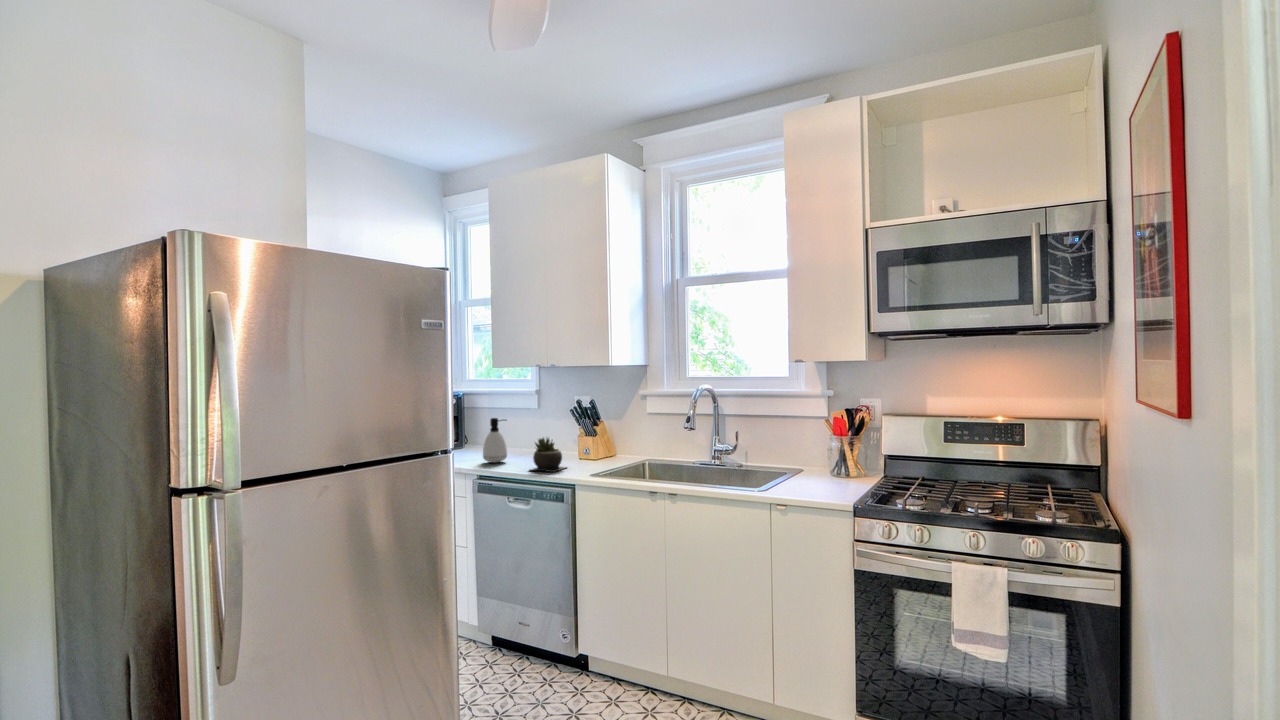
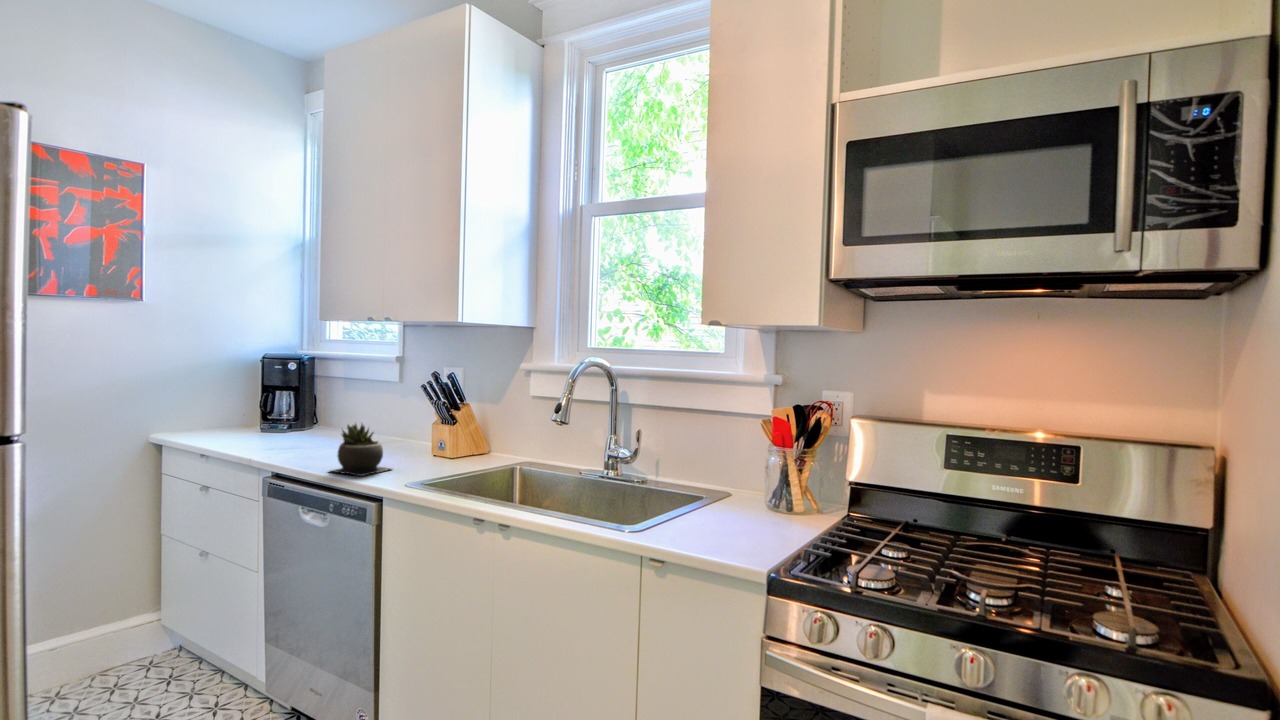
soap dispenser: present [483,418,507,463] -> none [285,391,324,455]

